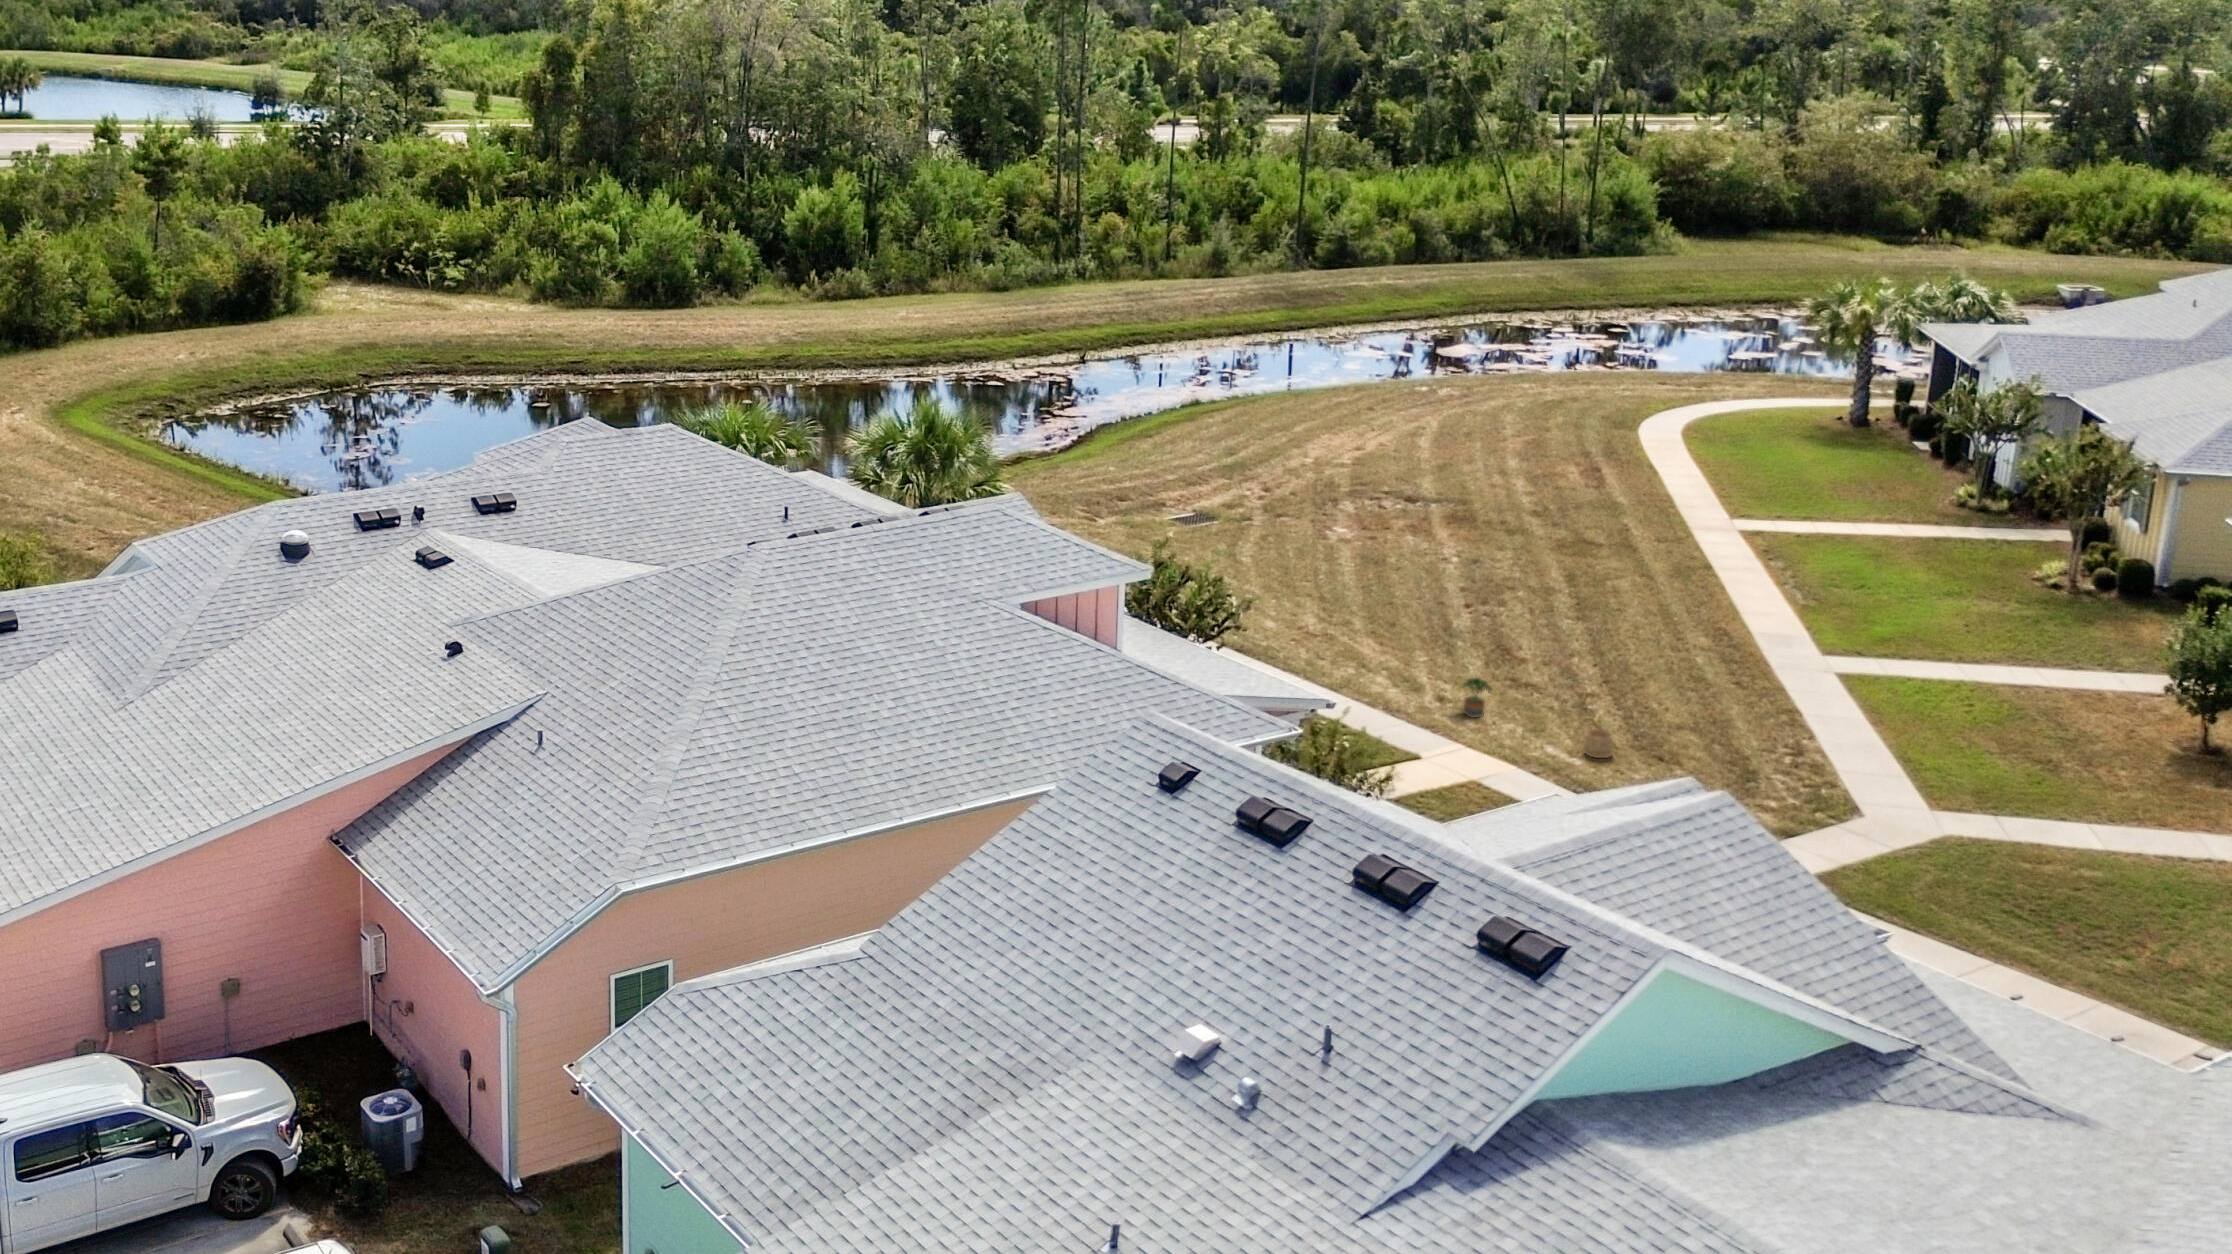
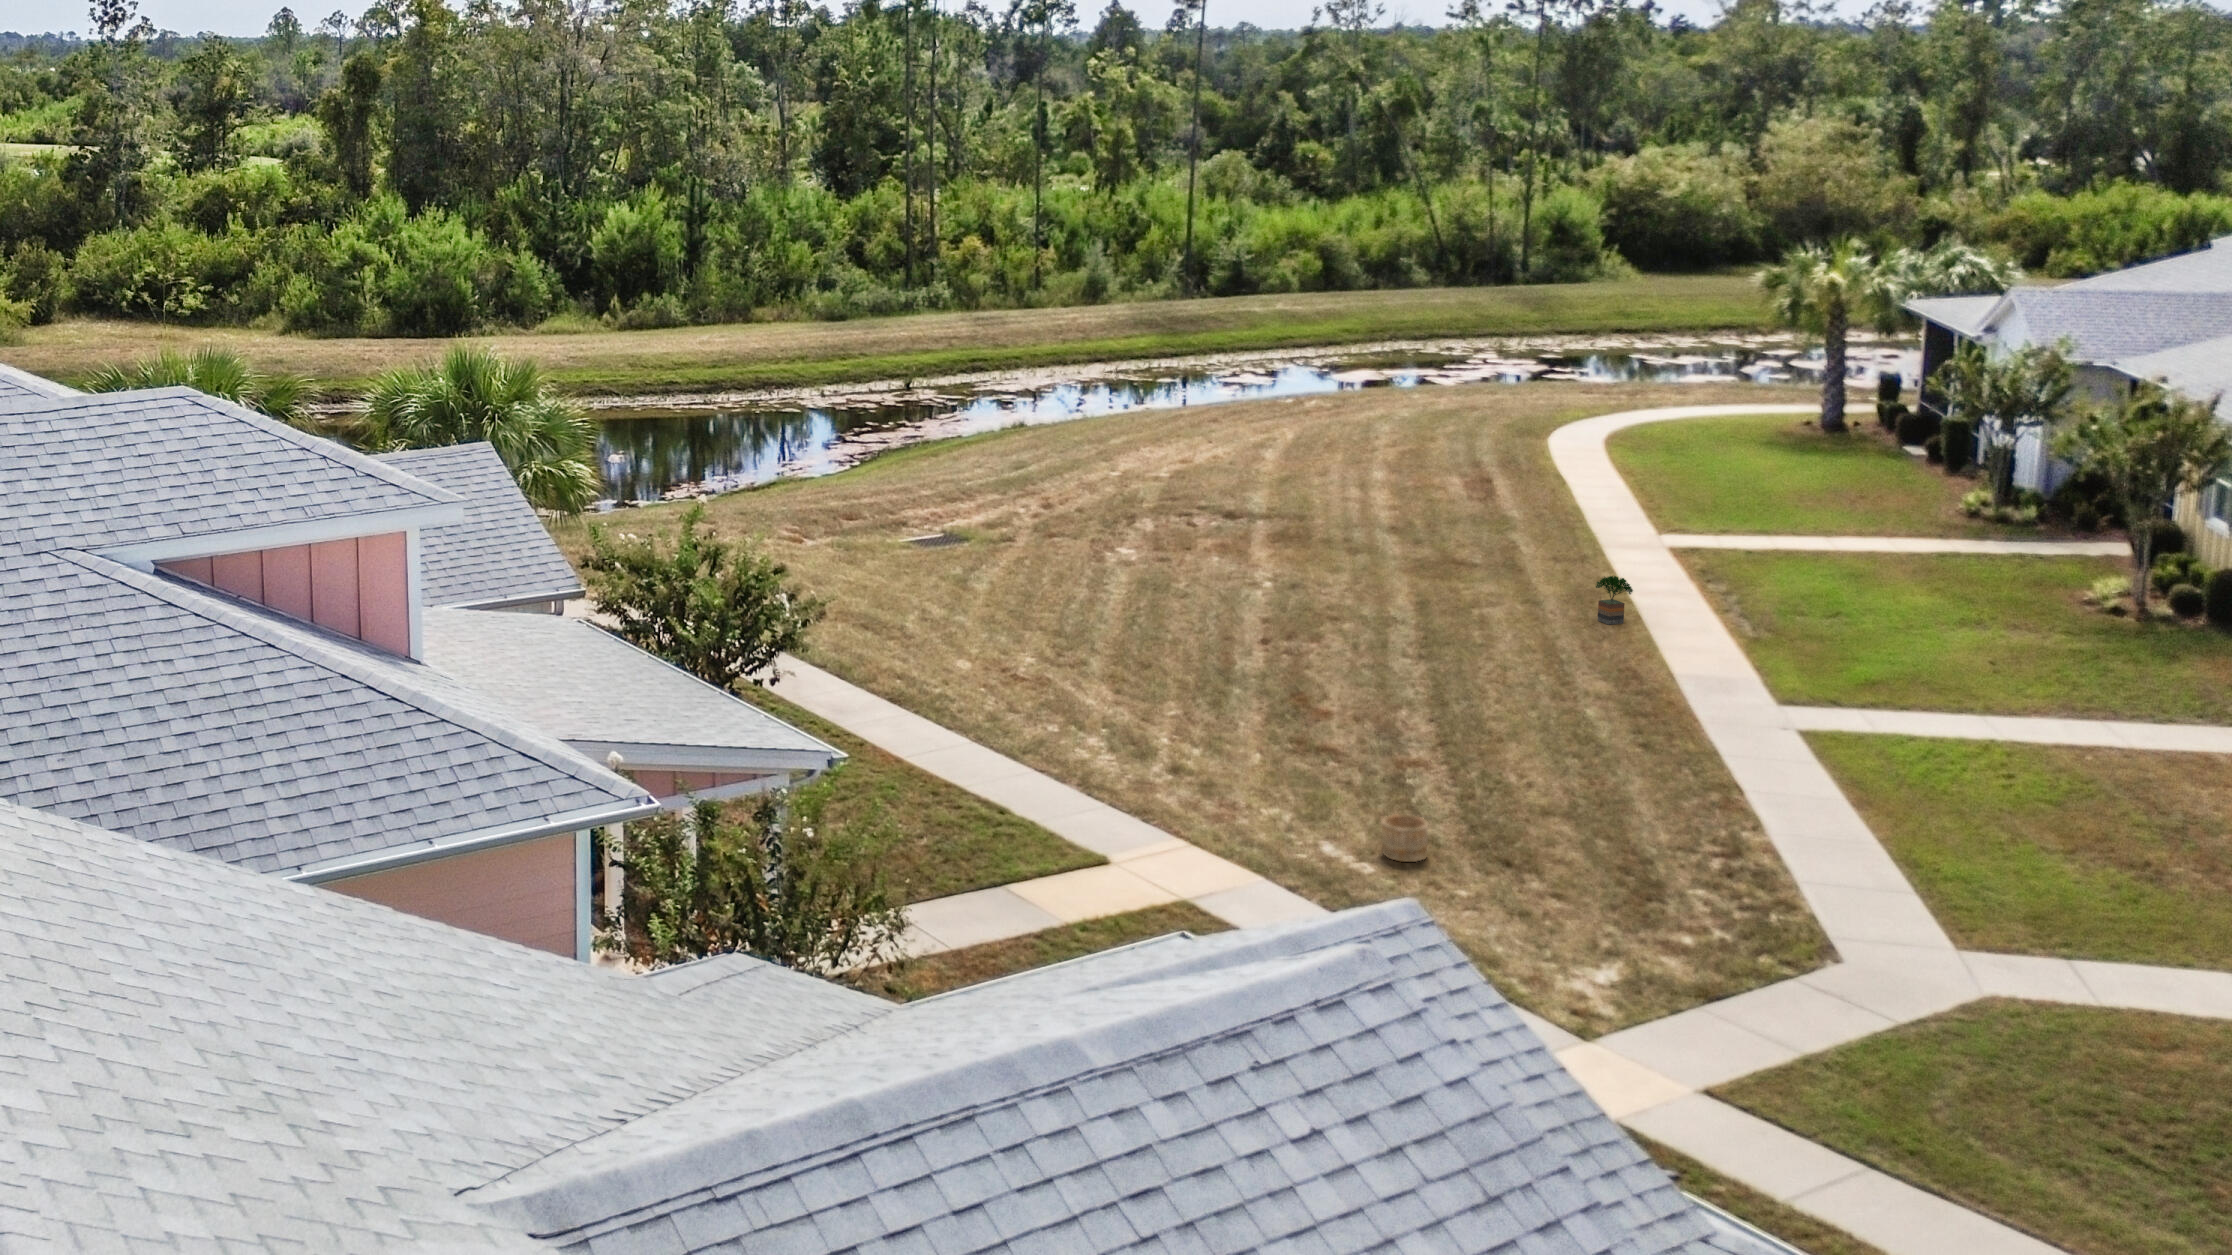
potted tree: present [1463,678,1491,718] -> present [1596,576,1633,625]

